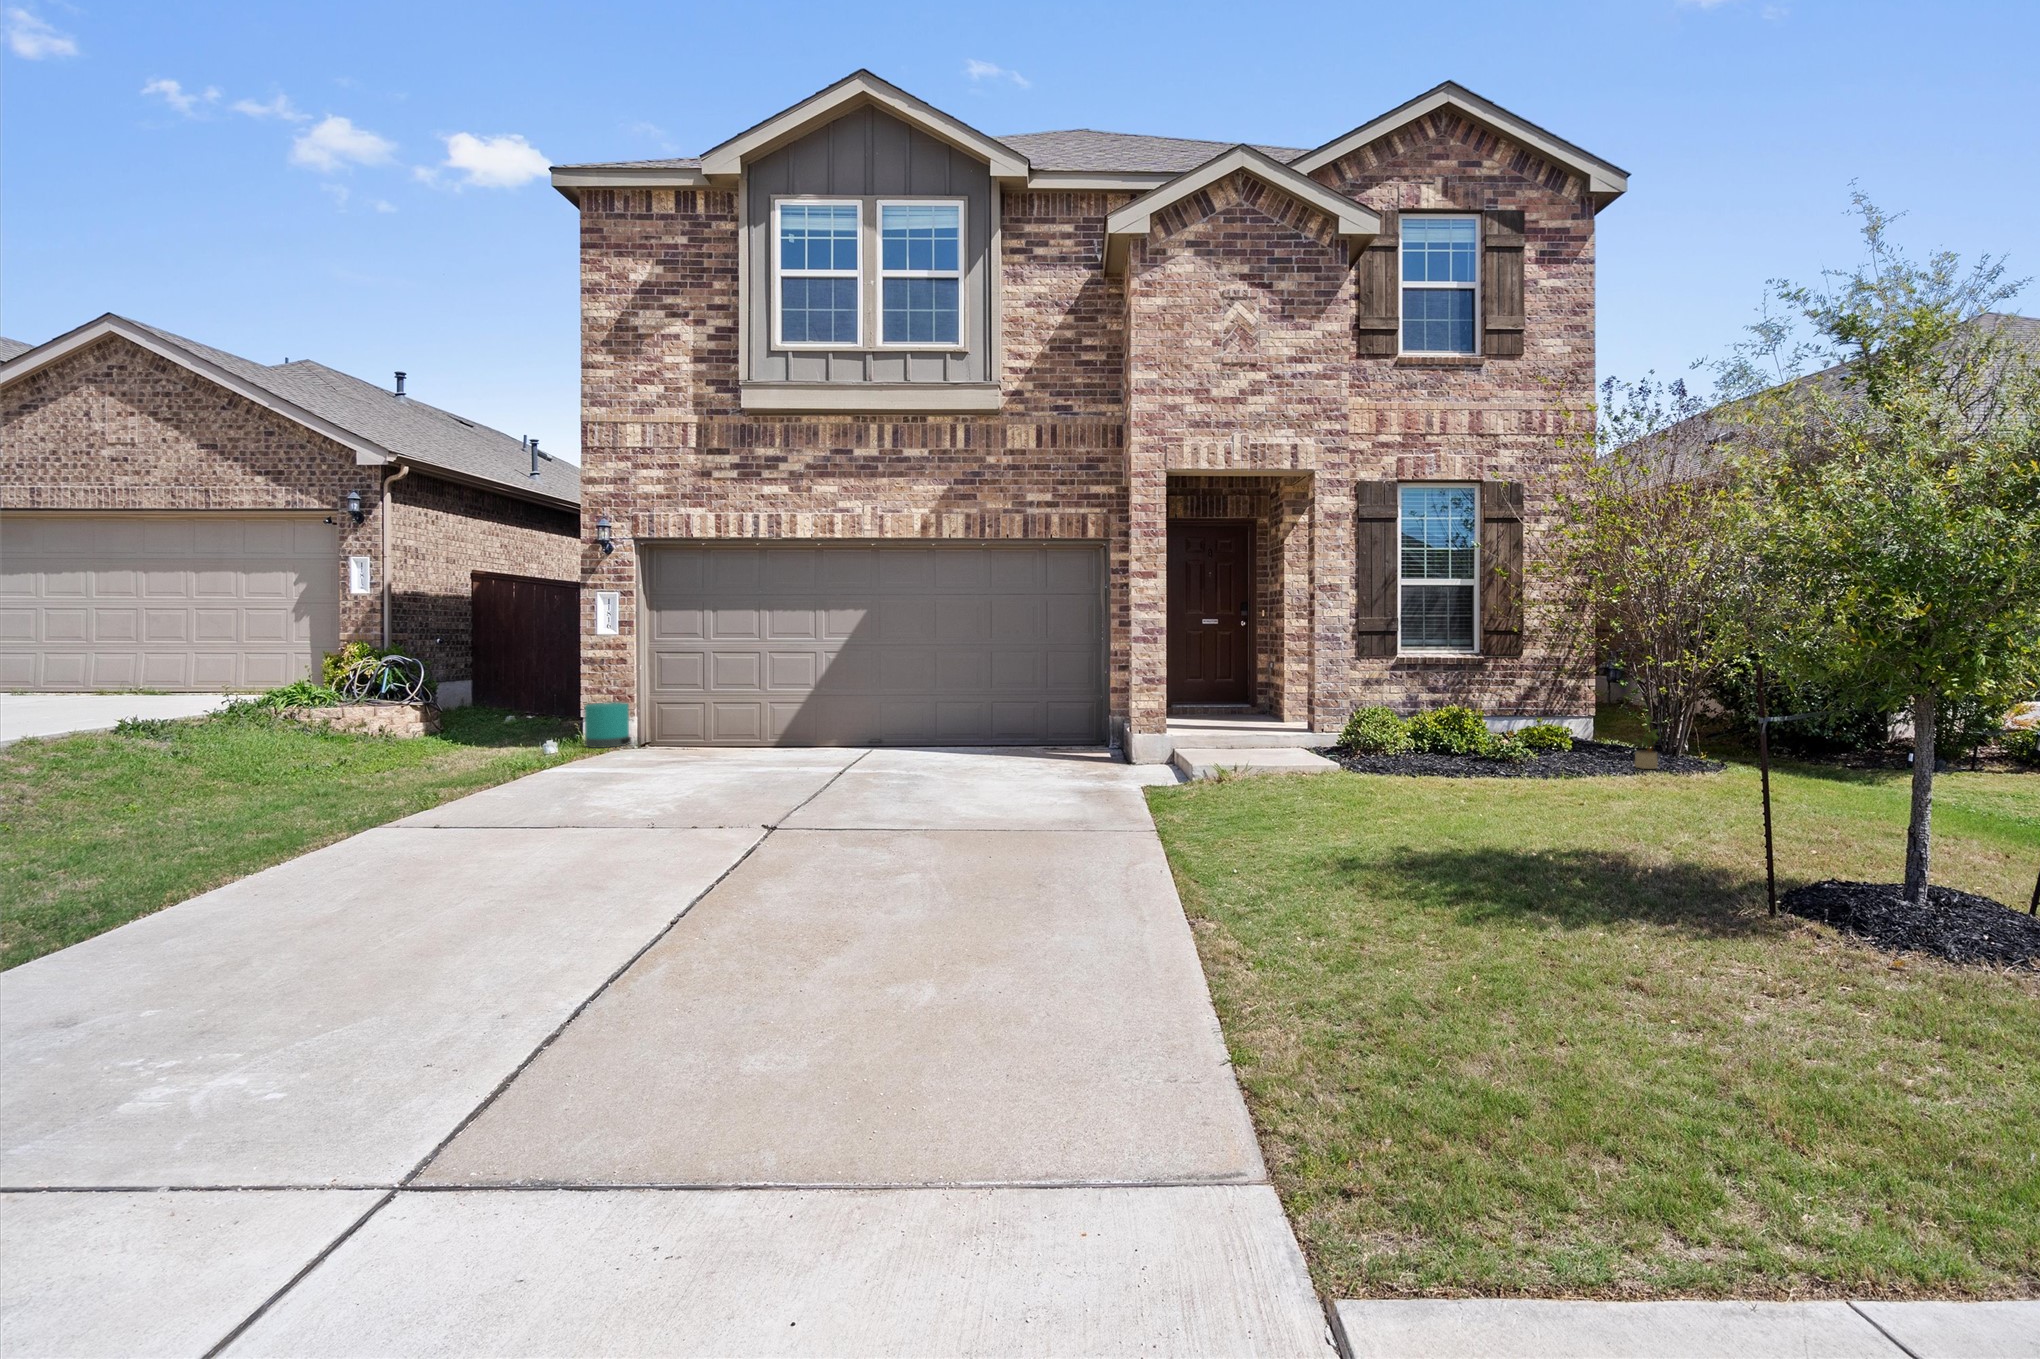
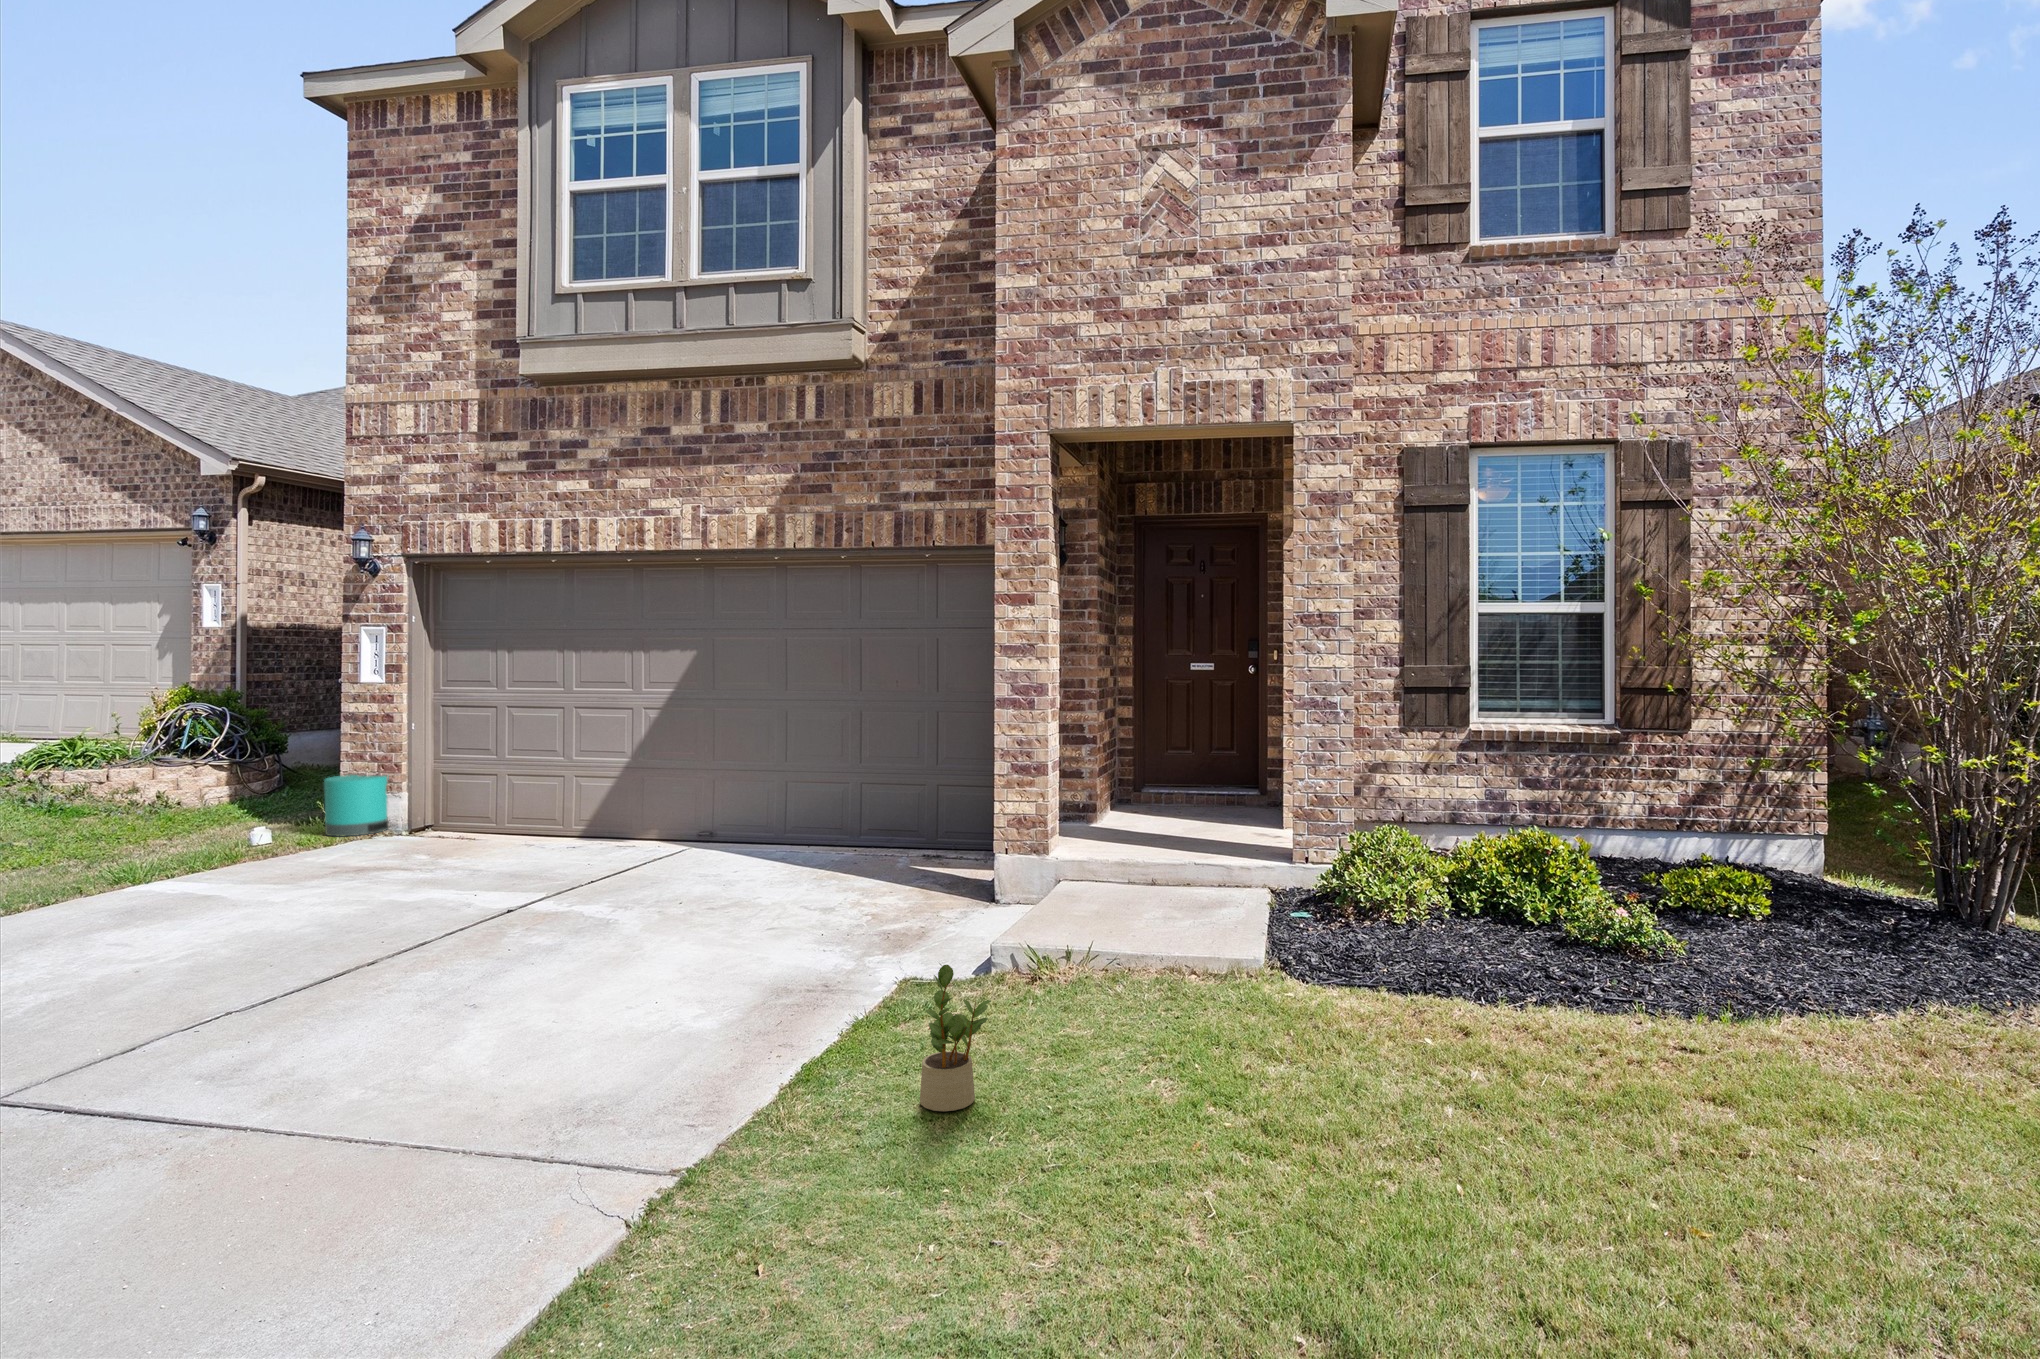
potted plant: present [1634,715,1659,769] -> present [920,965,991,1111]

